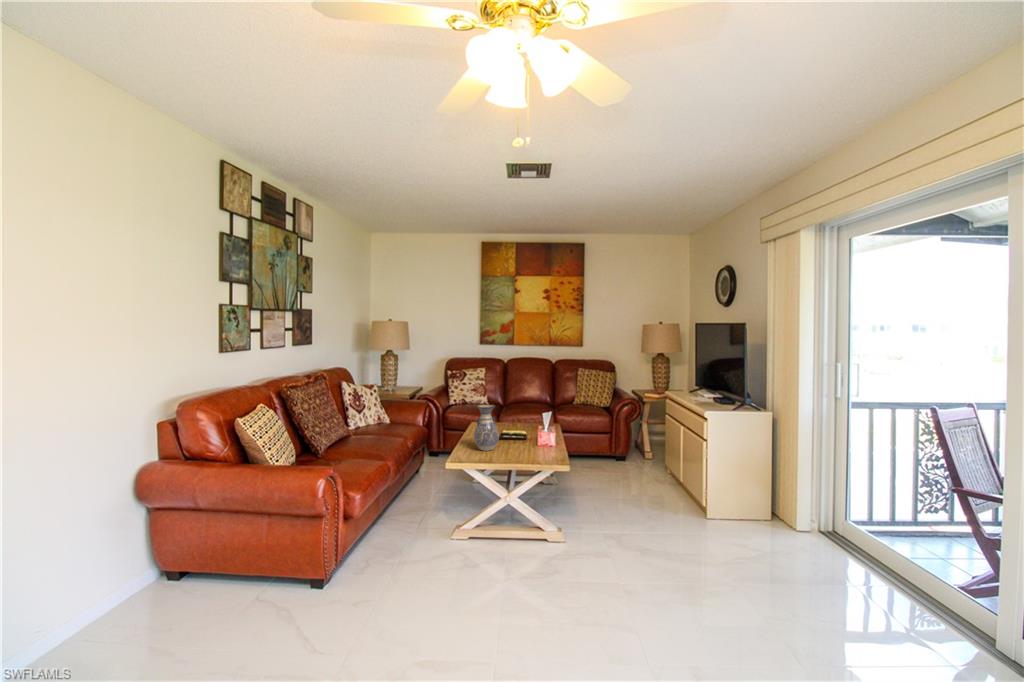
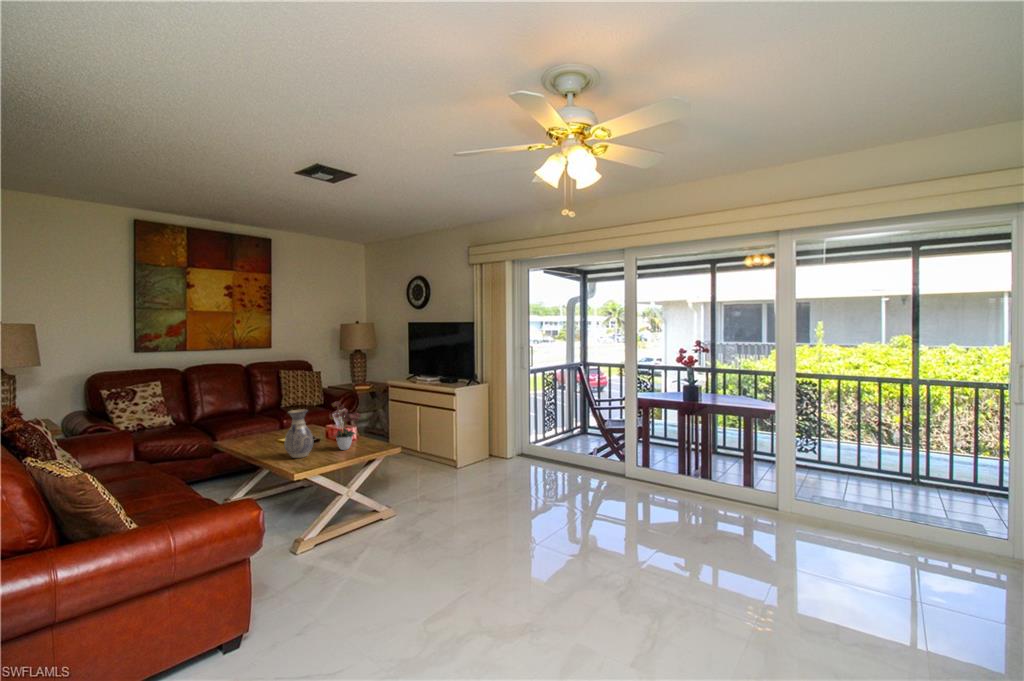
flower arrangement: none [510,400,545,454] -> present [330,402,361,450]

